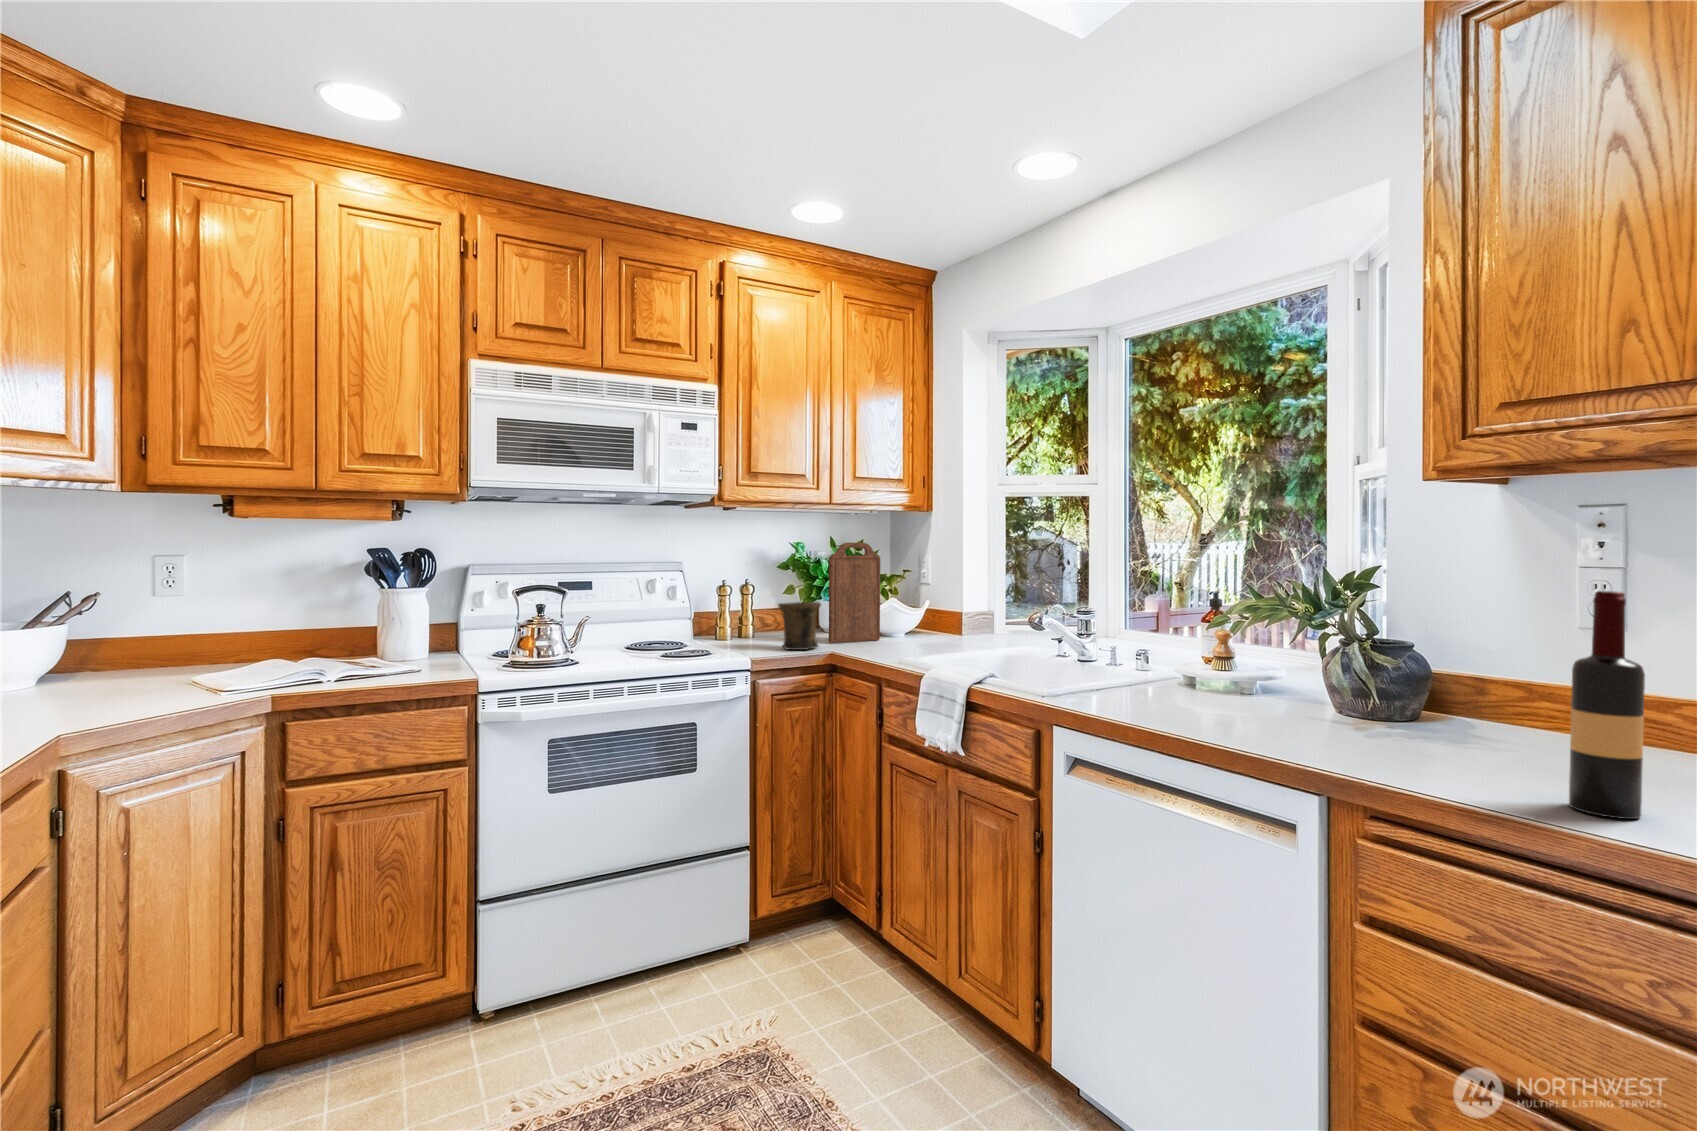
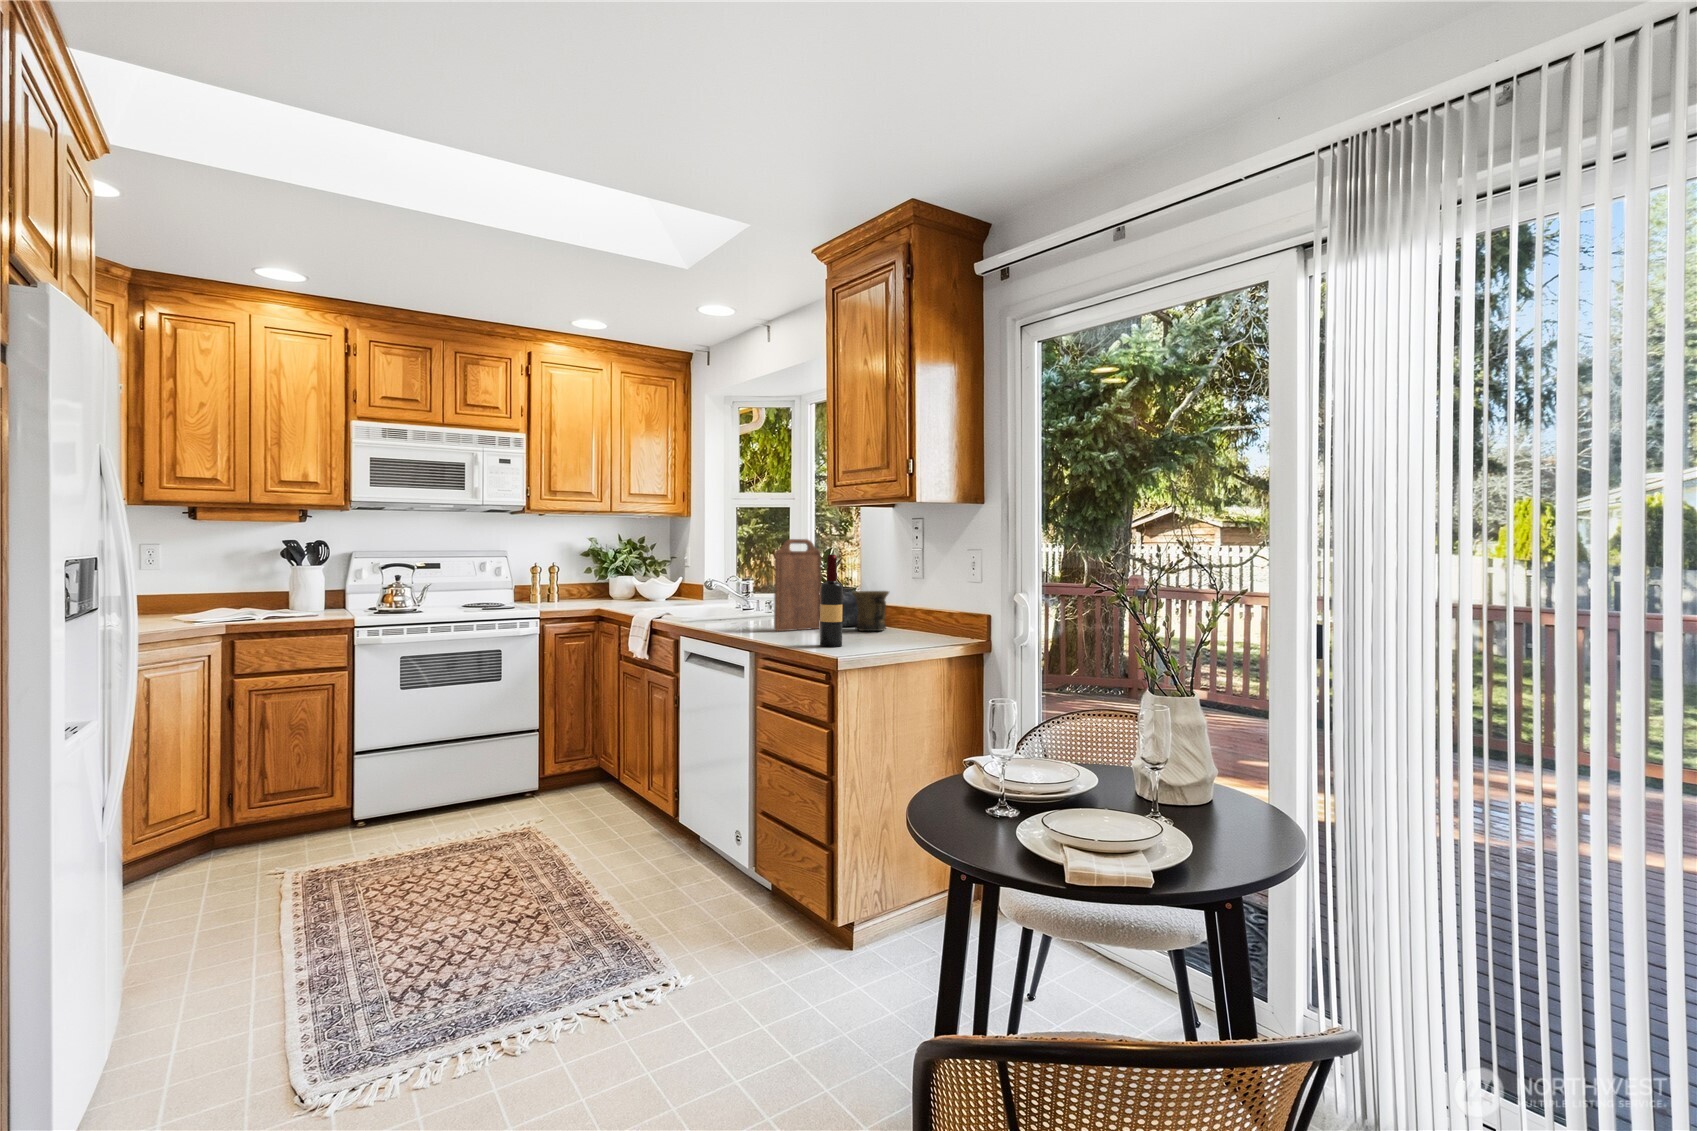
cutting board: present [829,542,880,643] -> present [774,539,822,631]
mug: present [778,602,821,650] -> present [852,591,889,631]

